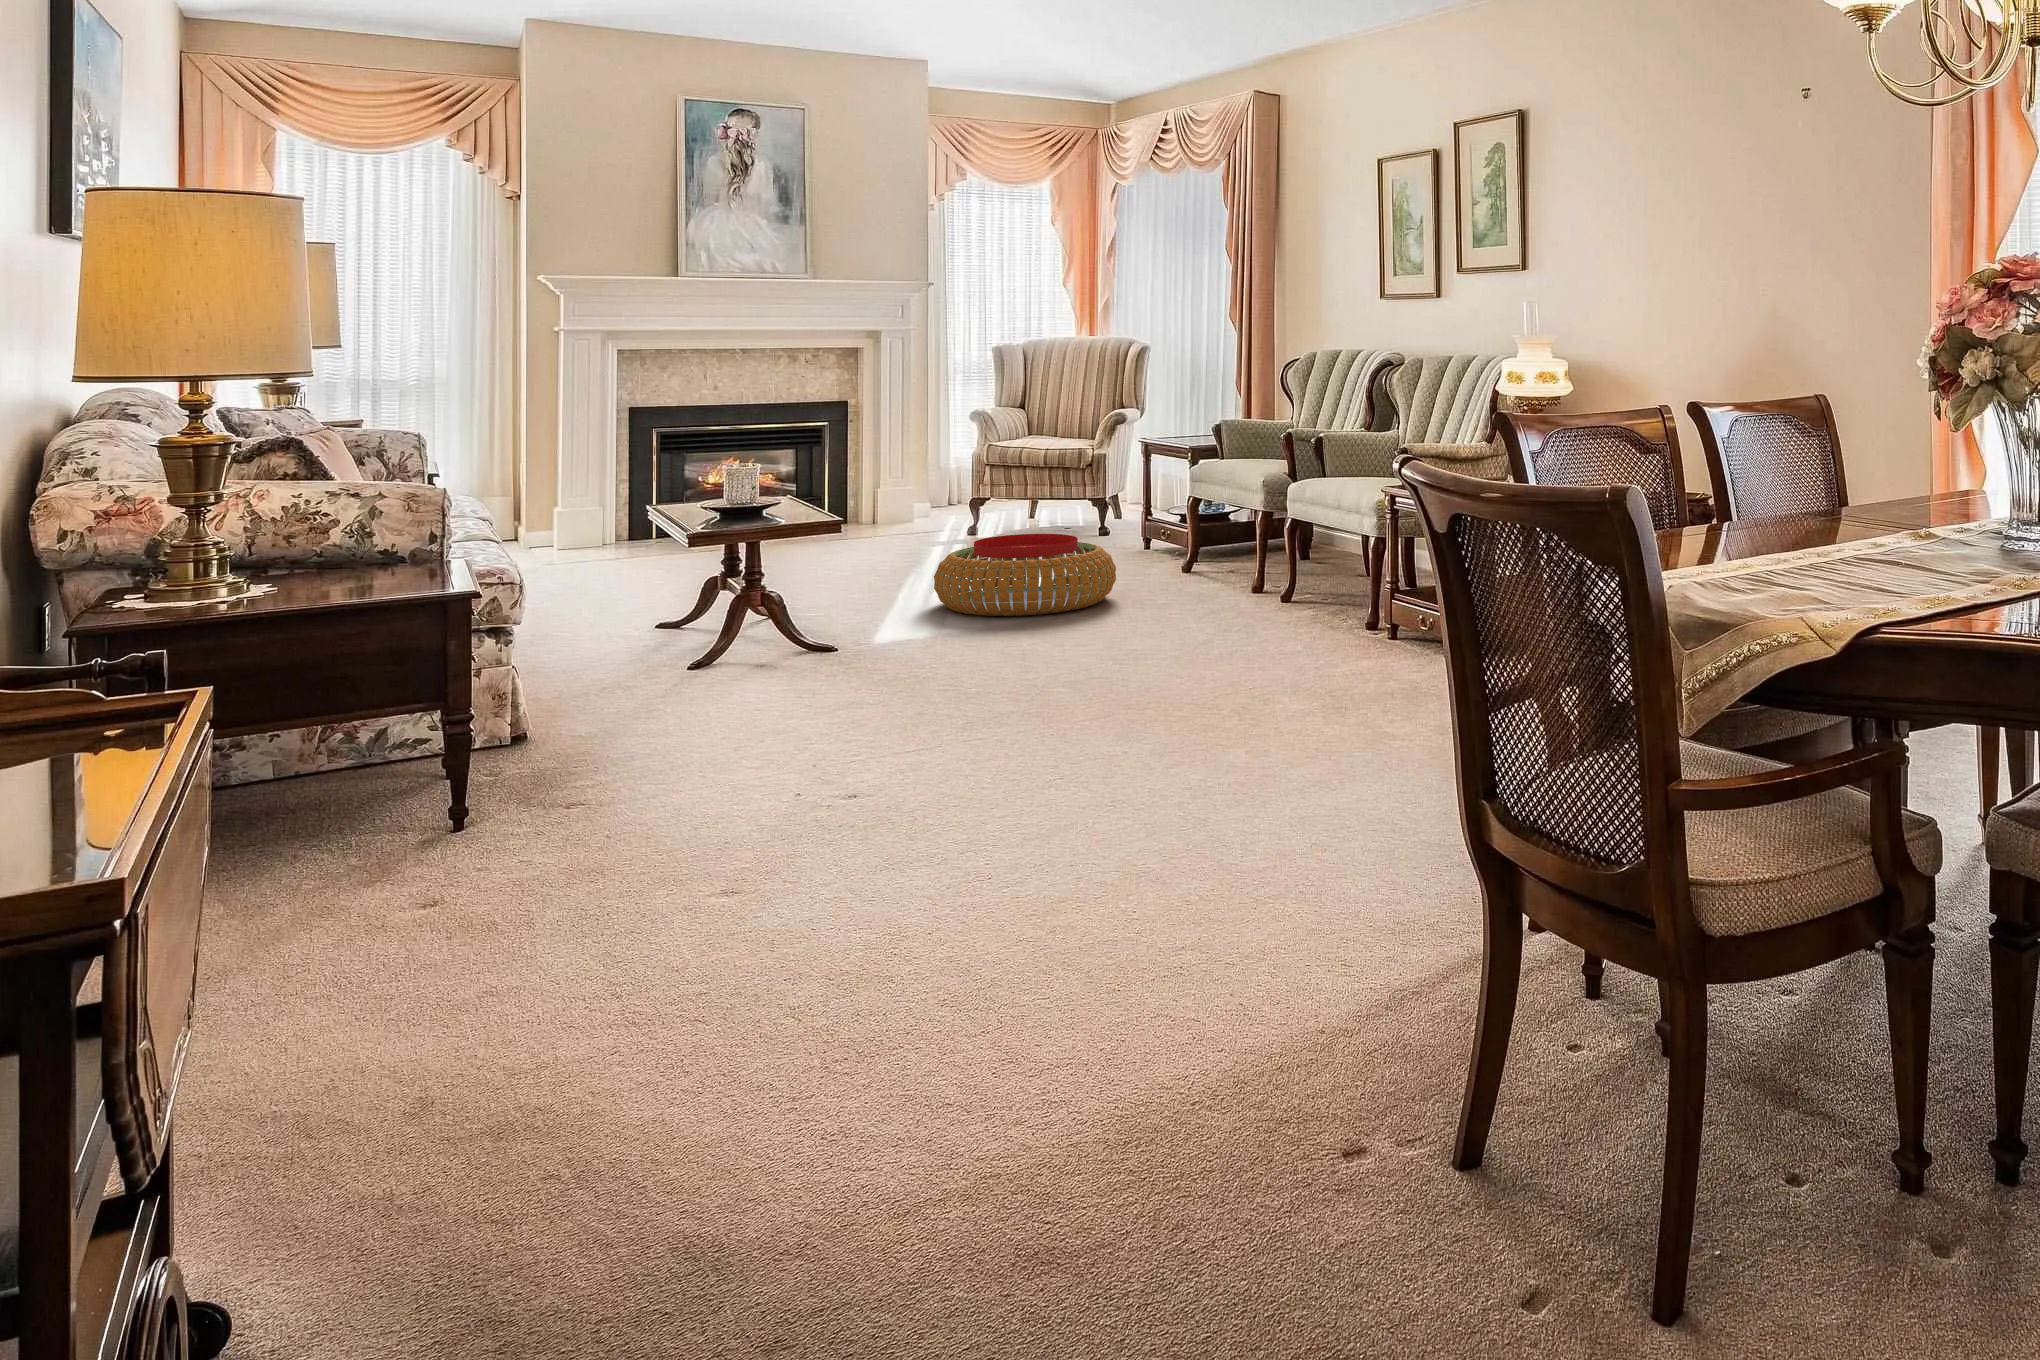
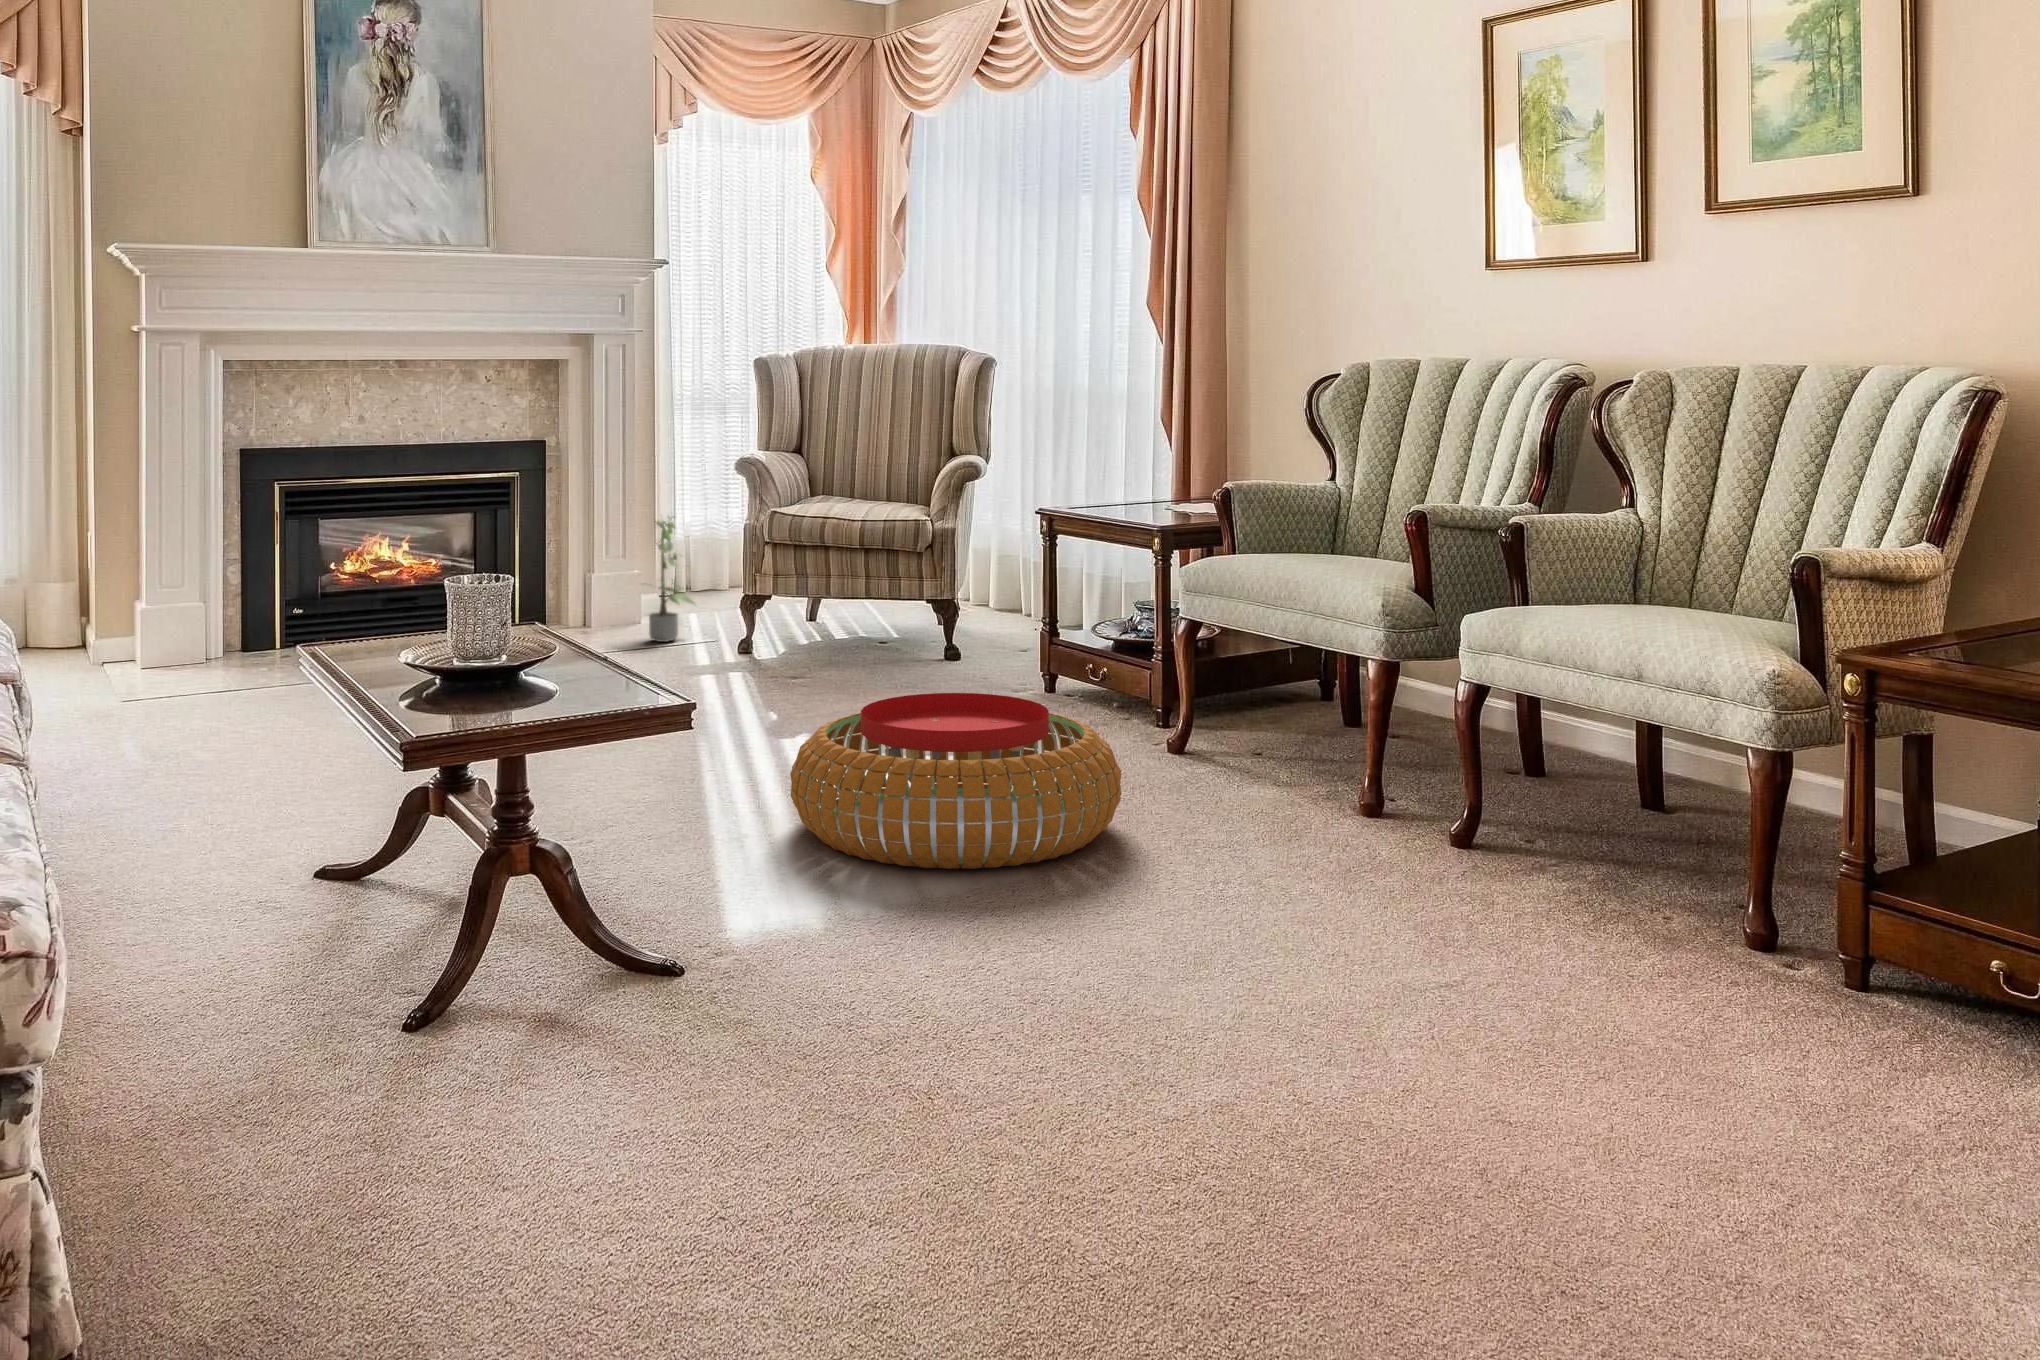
potted plant: none [907,445,949,528] -> present [644,516,694,642]

